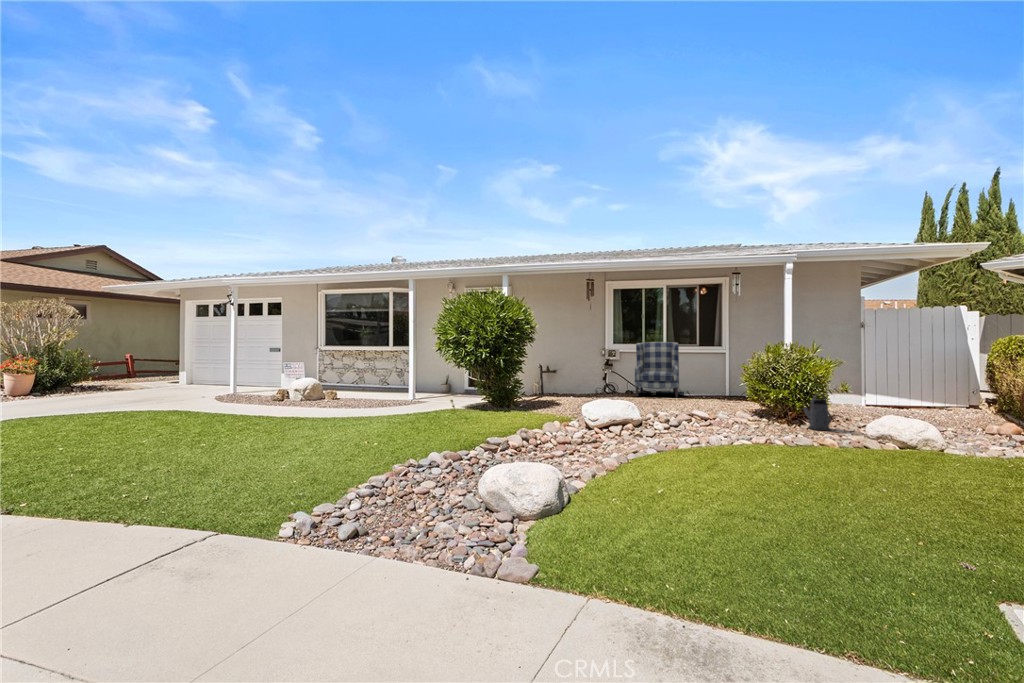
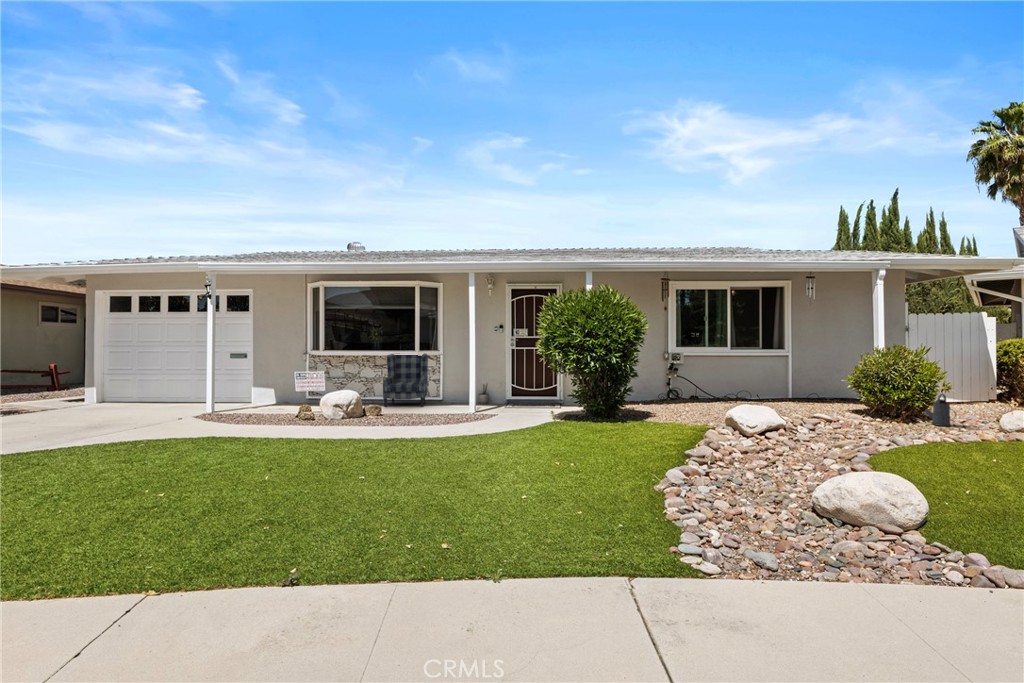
chair: present [635,342,679,397] -> present [383,353,428,407]

